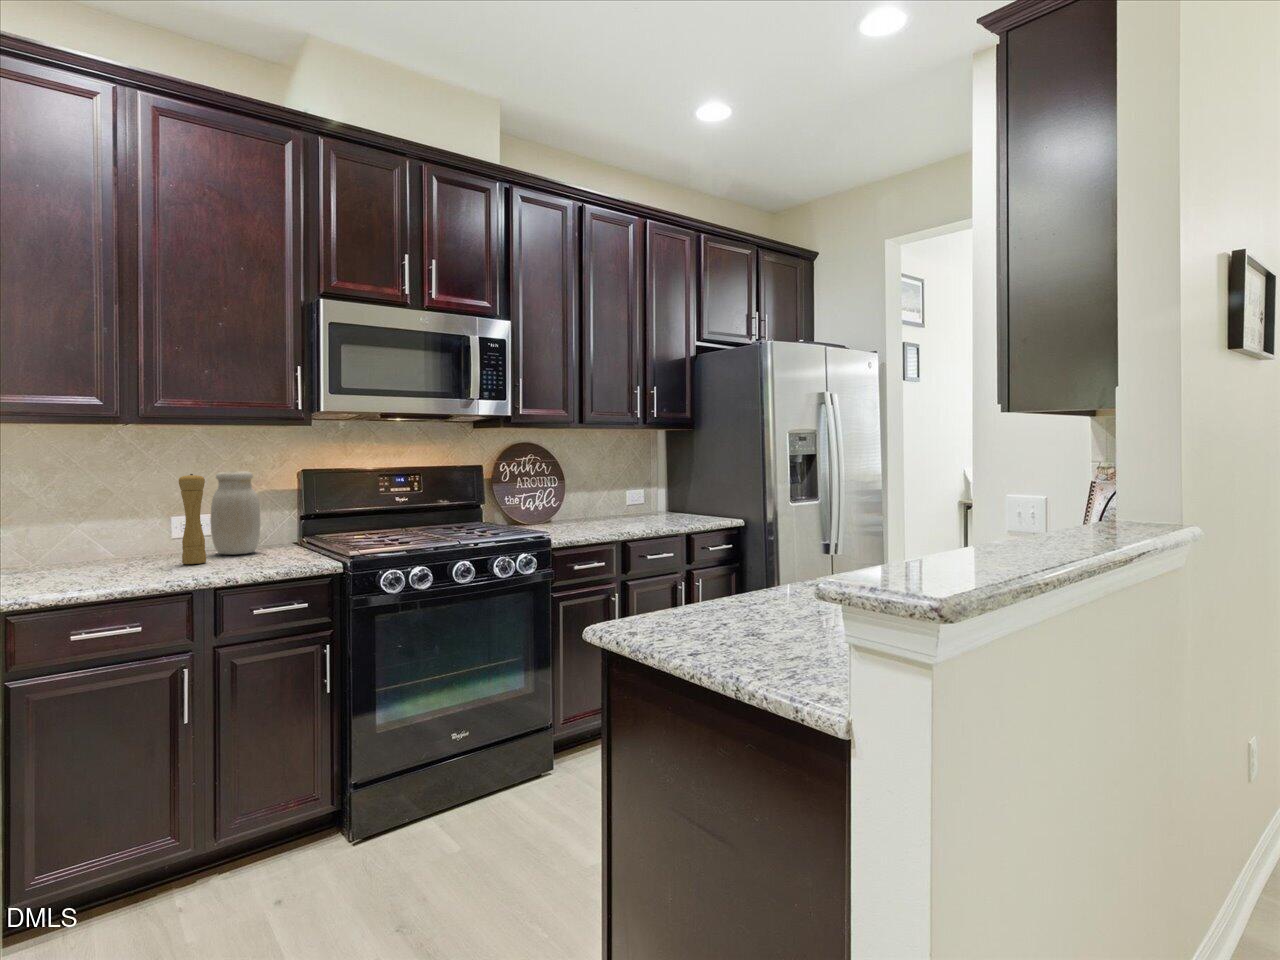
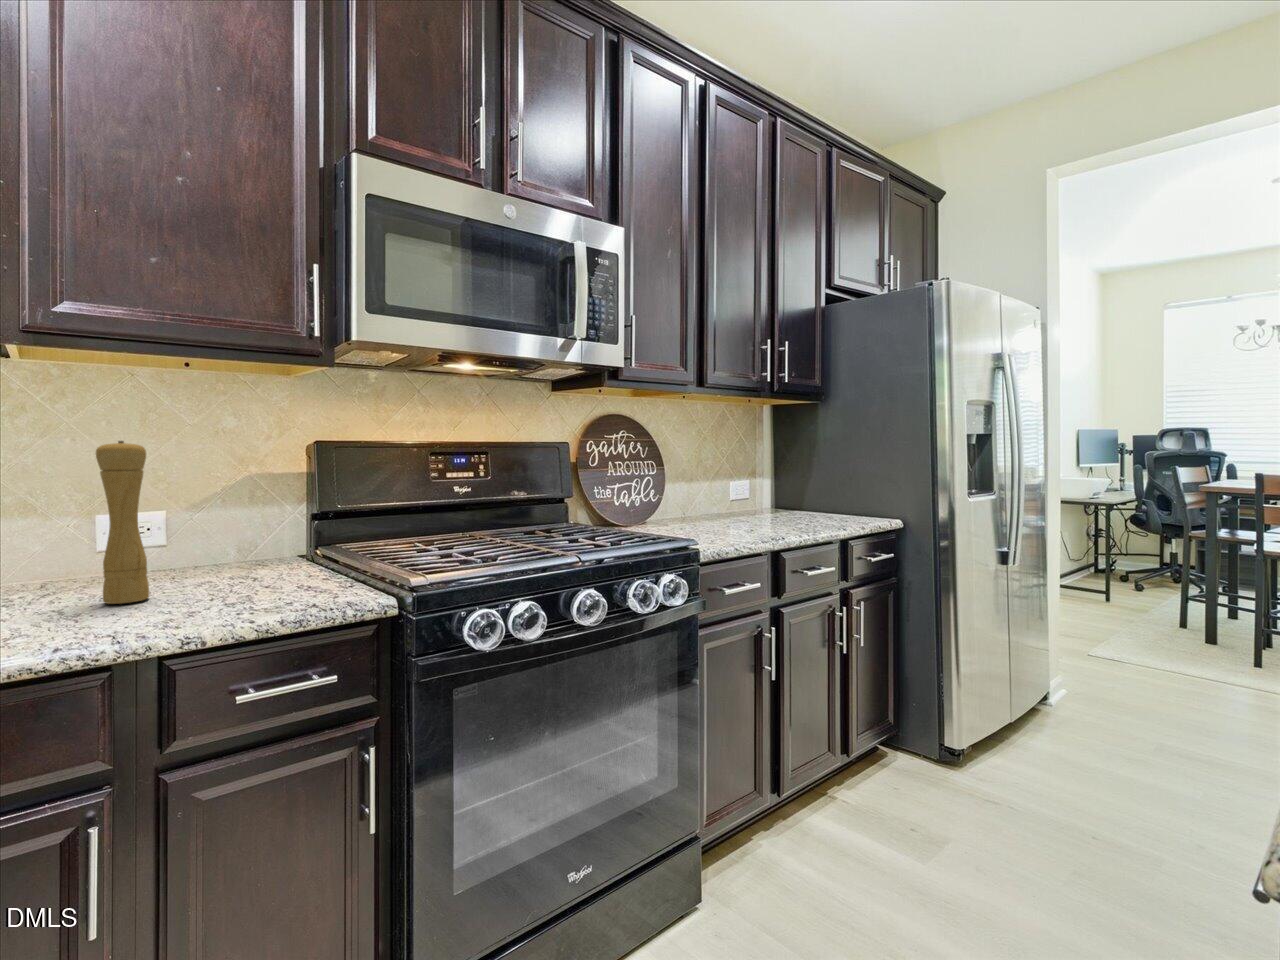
jar: present [210,471,261,554] -> none [161,441,249,581]

